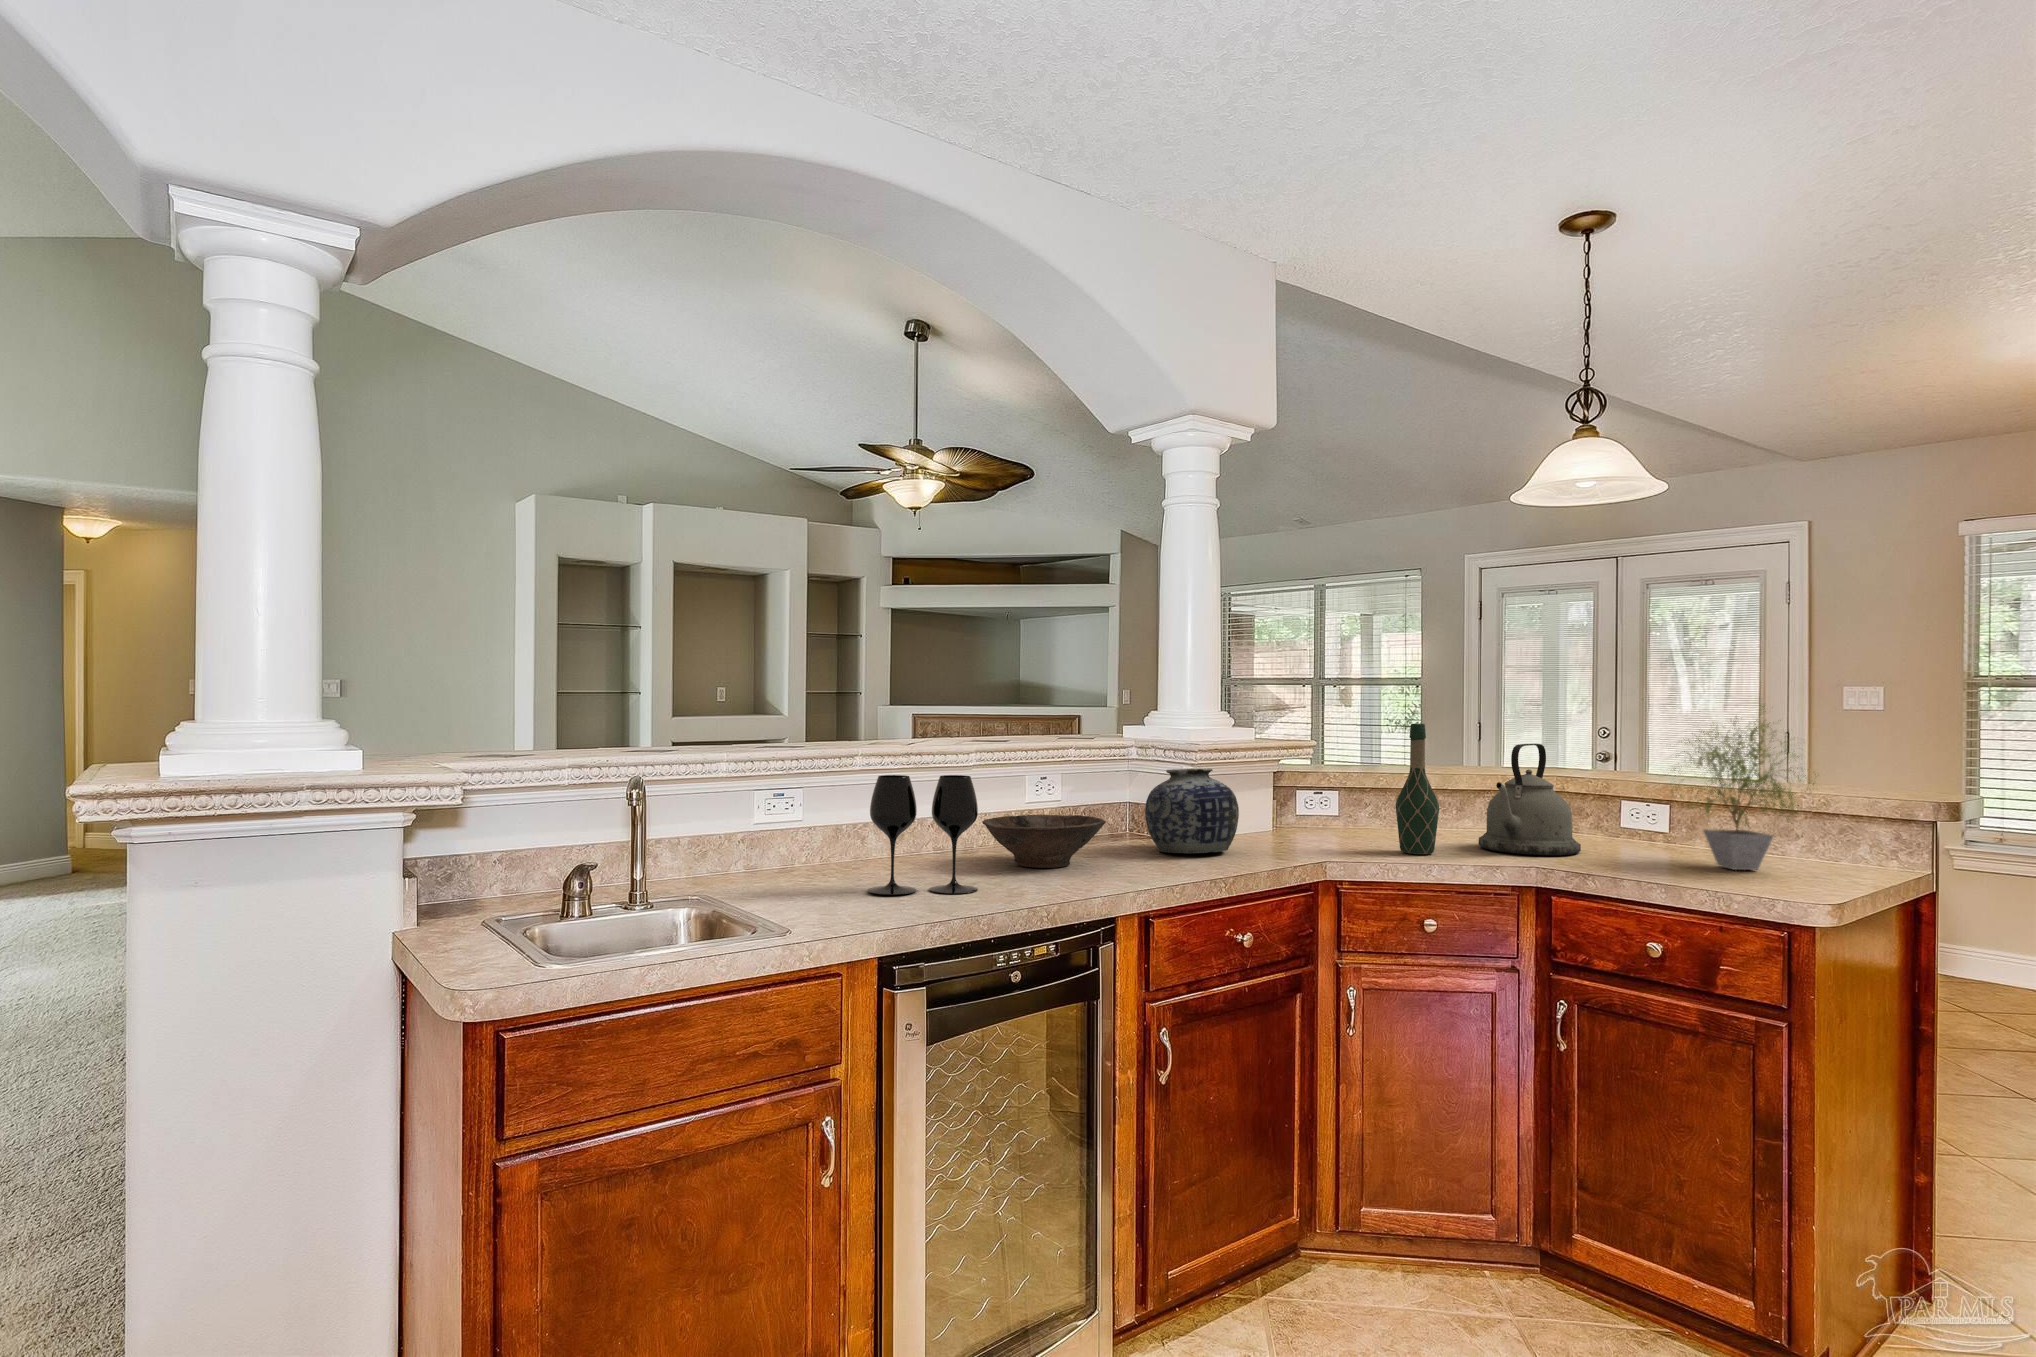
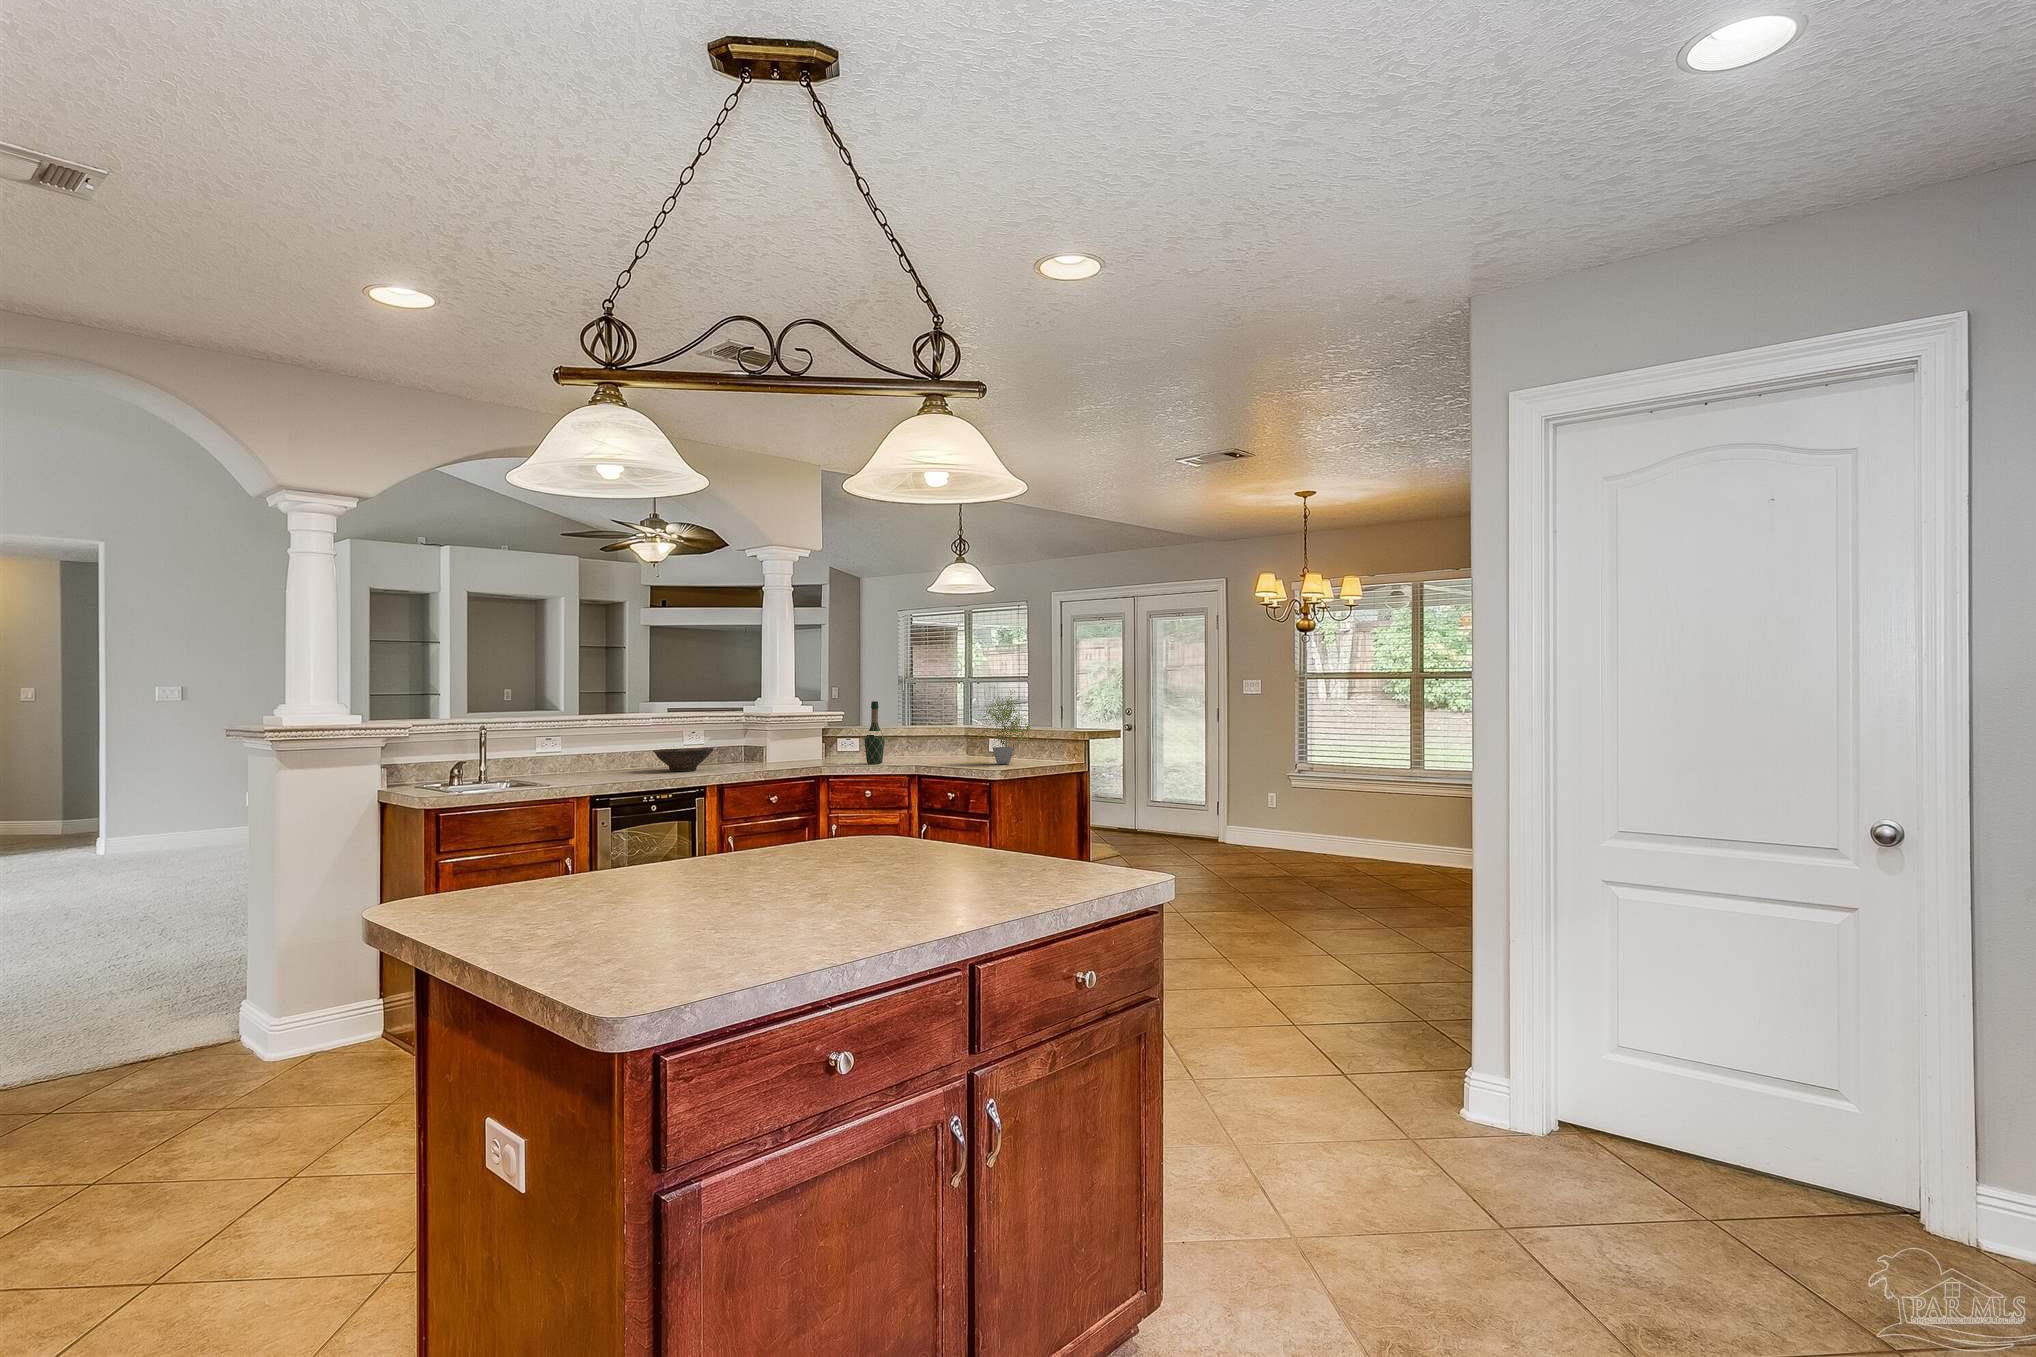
kettle: present [1478,744,1581,855] -> none [907,711,954,763]
vase: present [1145,768,1239,853] -> none [741,724,788,766]
wine glass: present [867,775,978,895] -> none [591,726,643,778]

